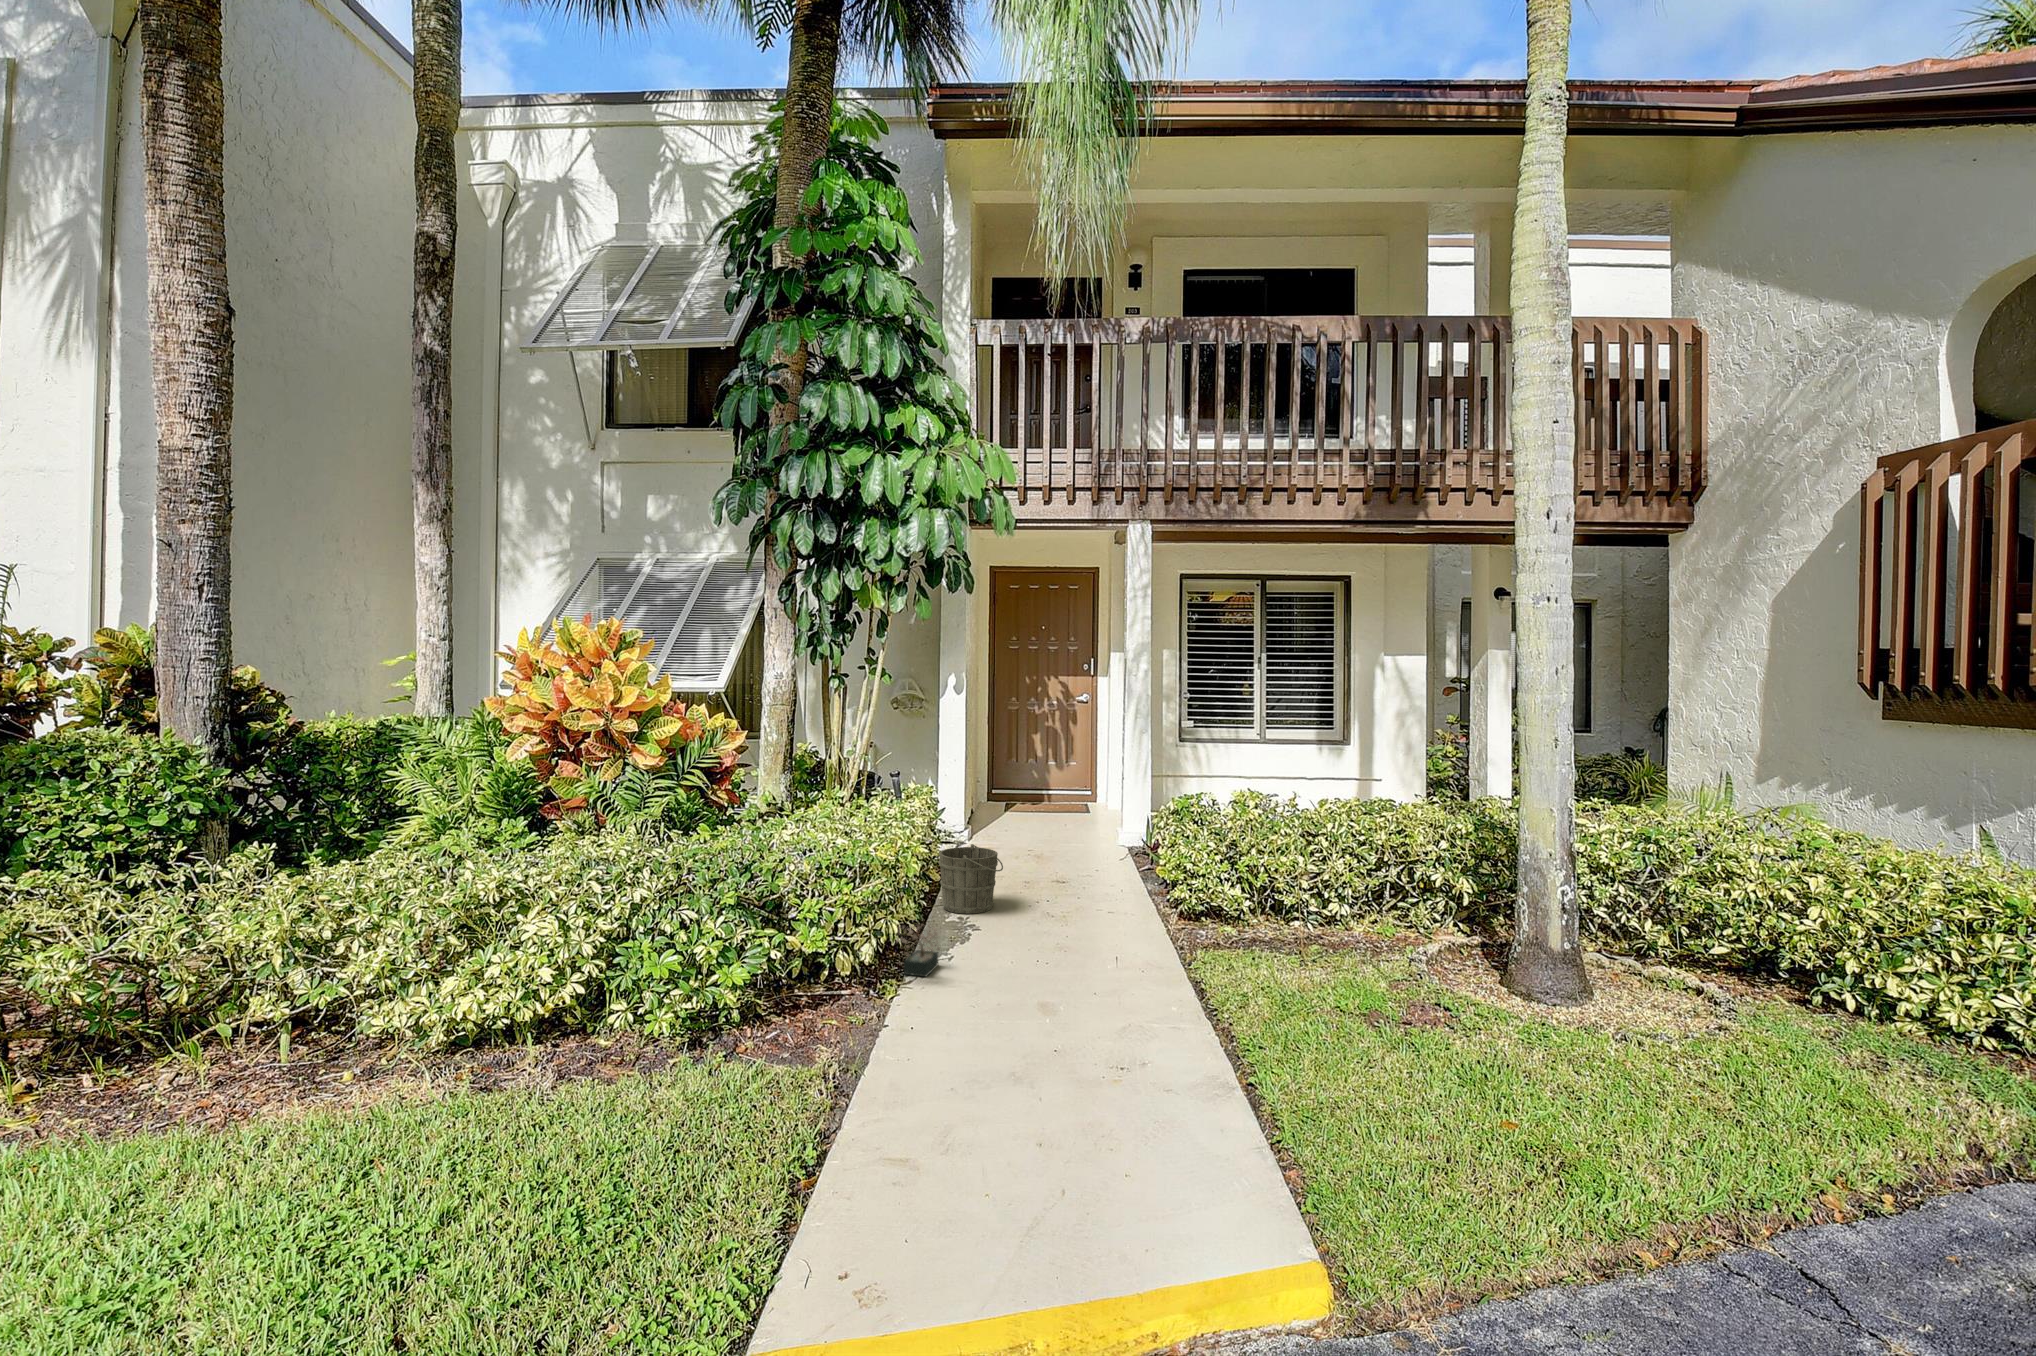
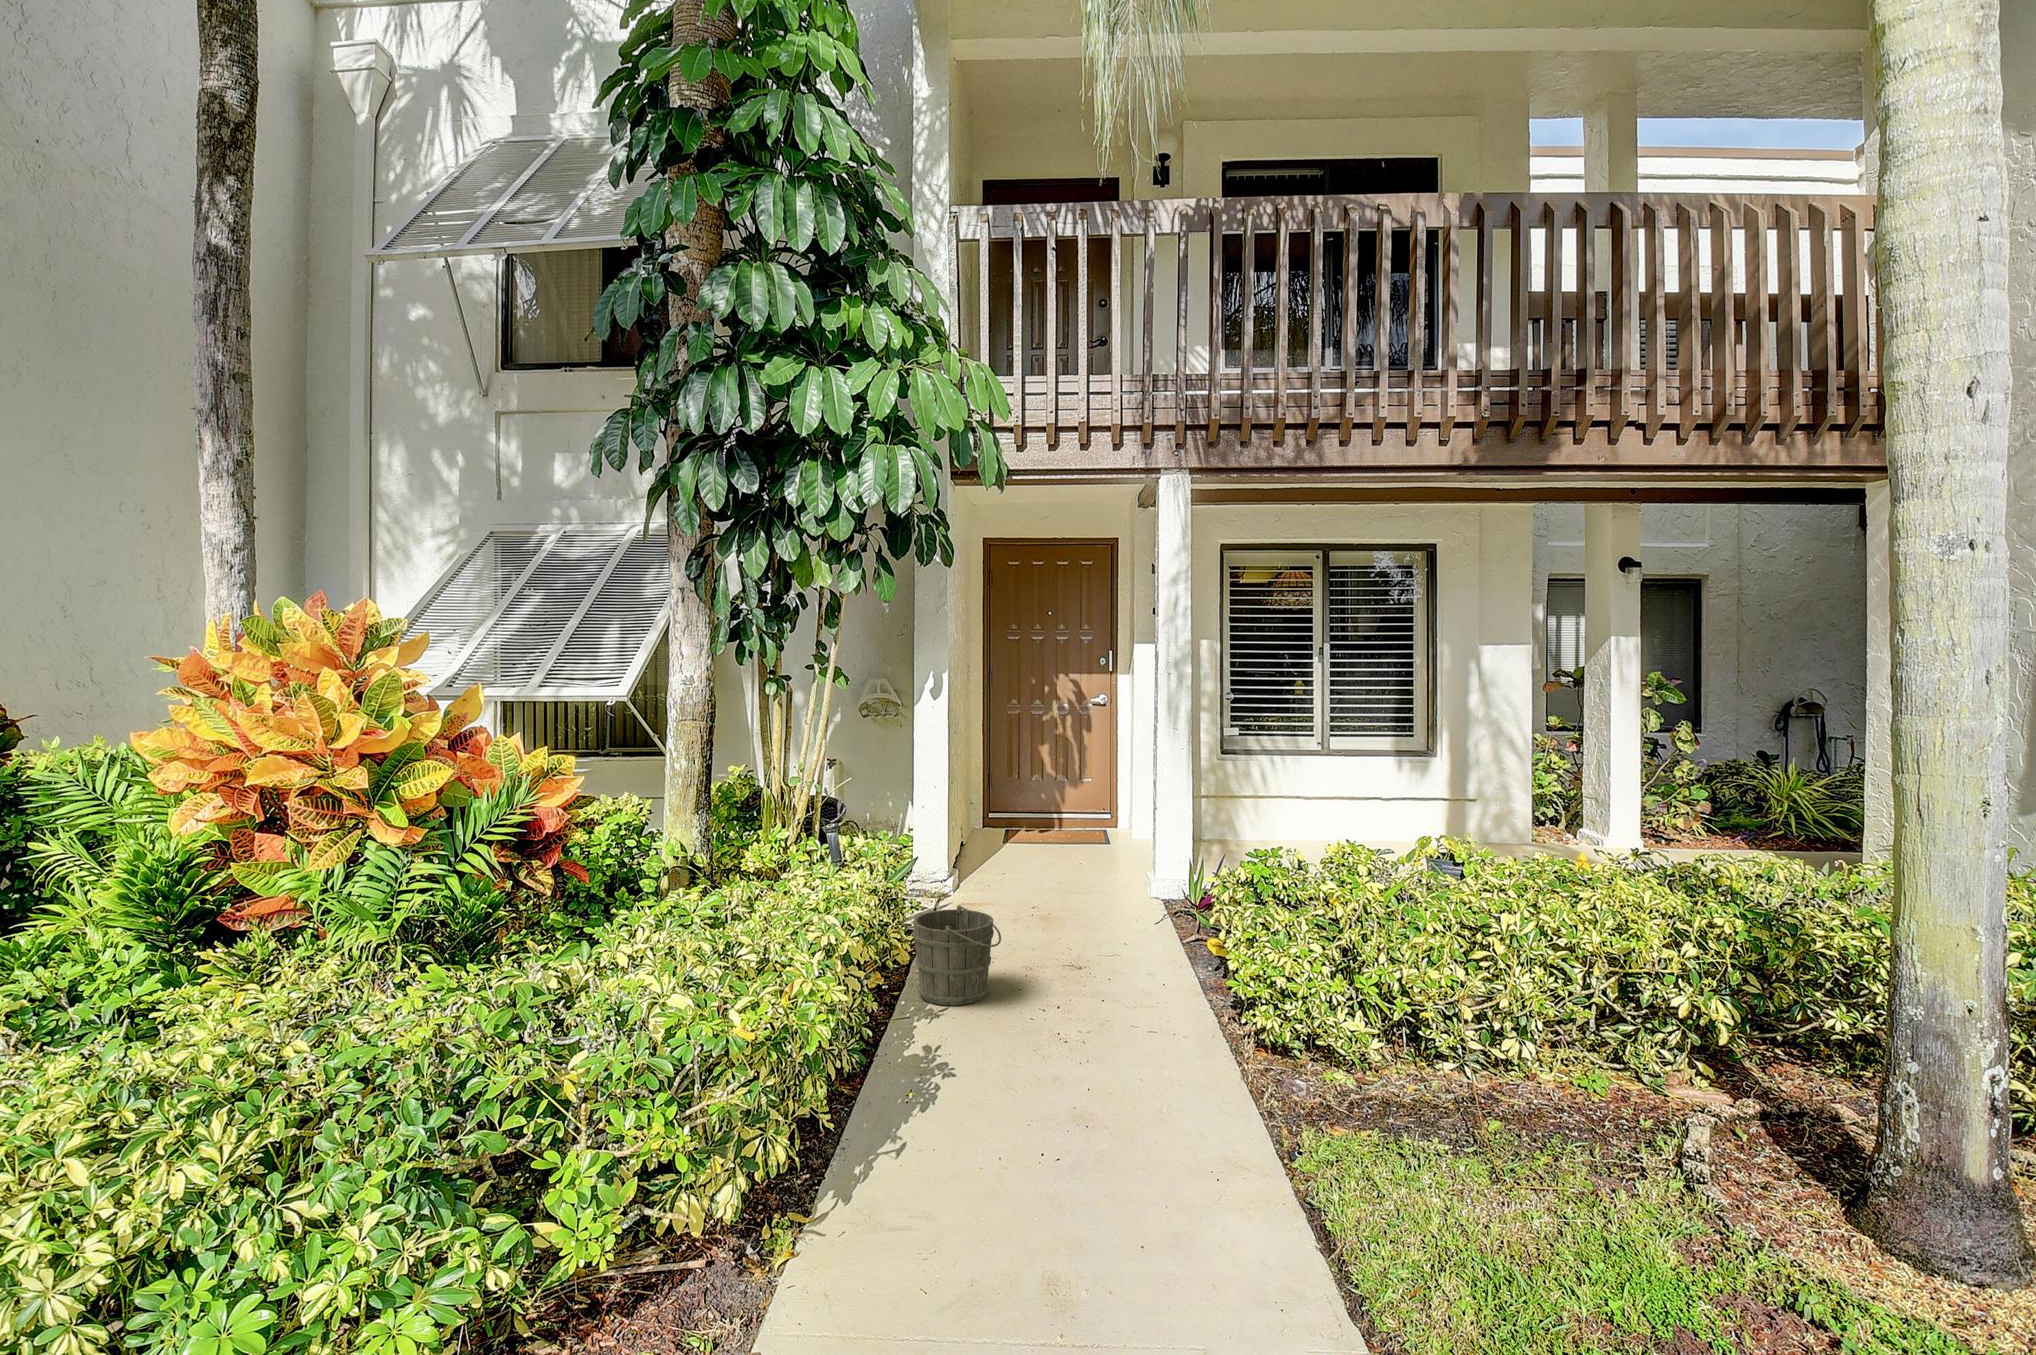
decorative plant: present [896,925,940,977] -> none [841,1044,908,1128]

